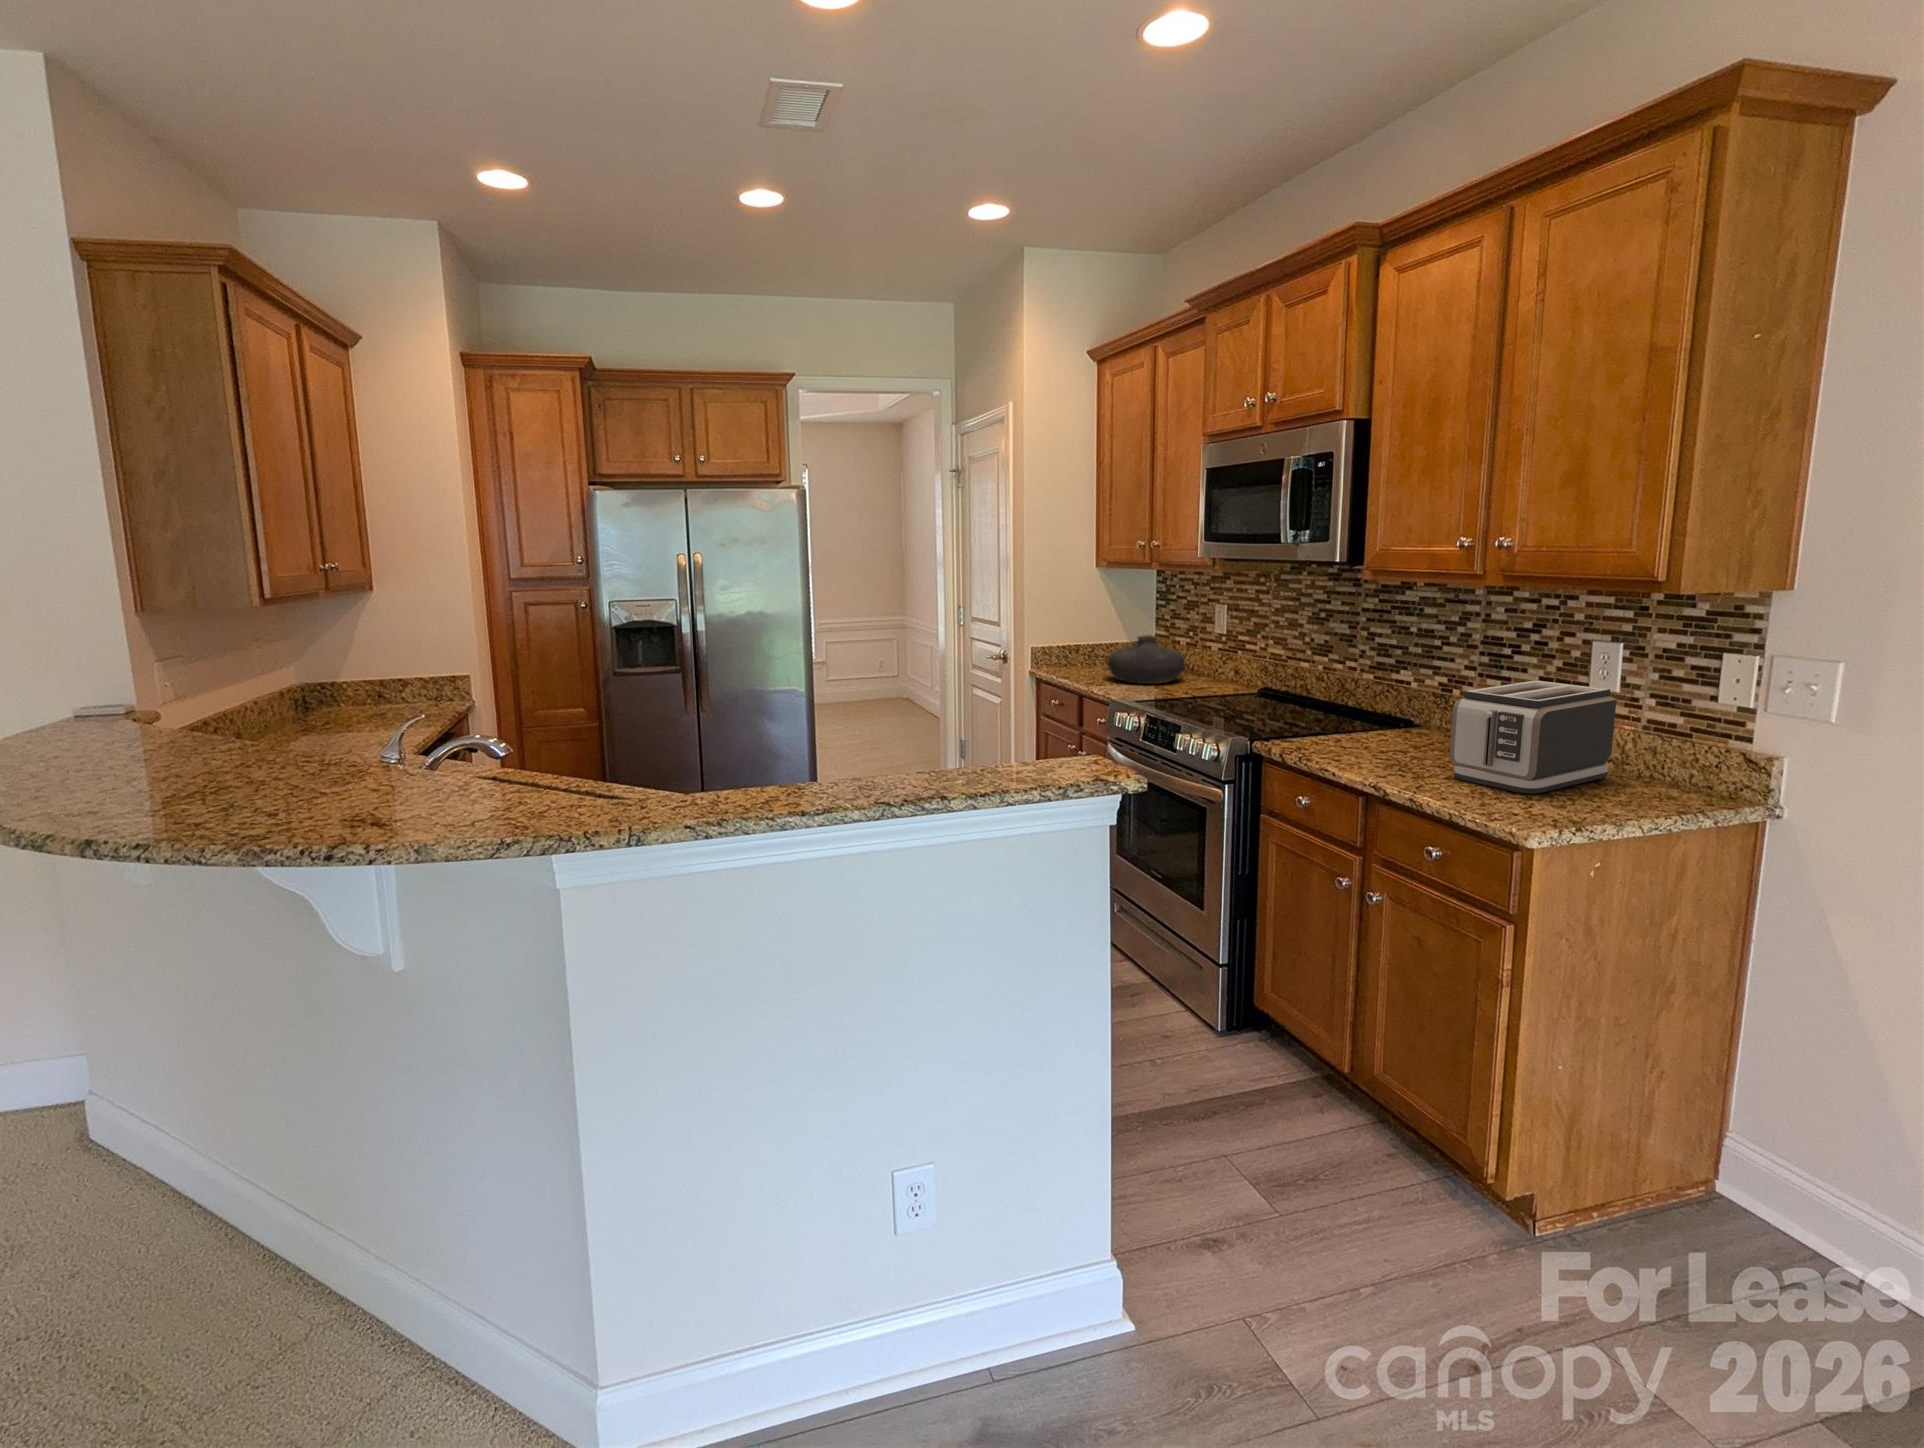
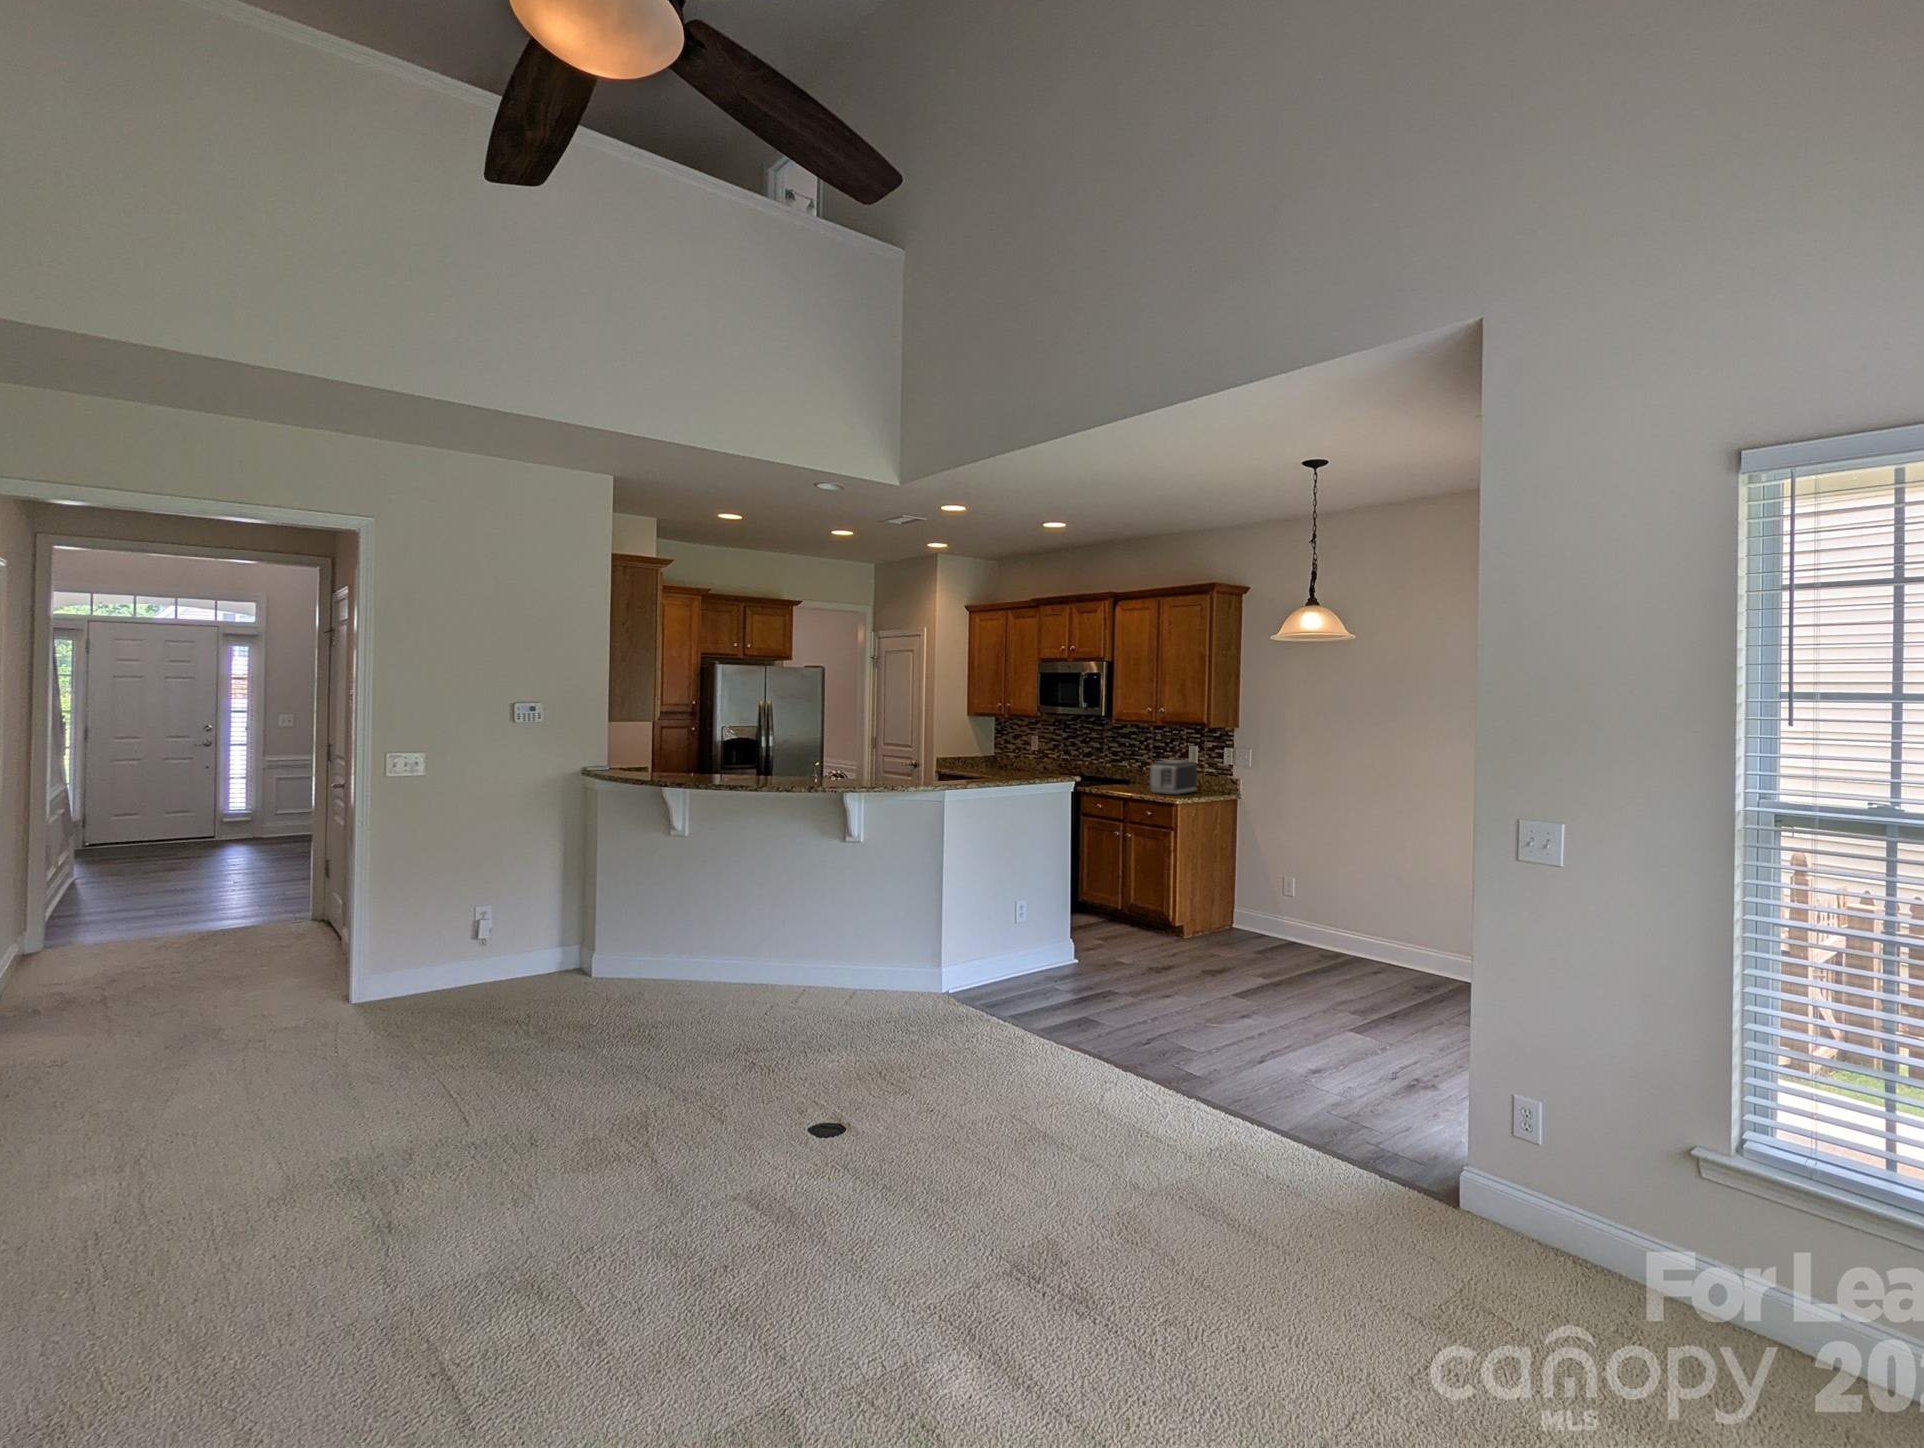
vase: present [1108,635,1185,684] -> none [985,751,1022,774]

